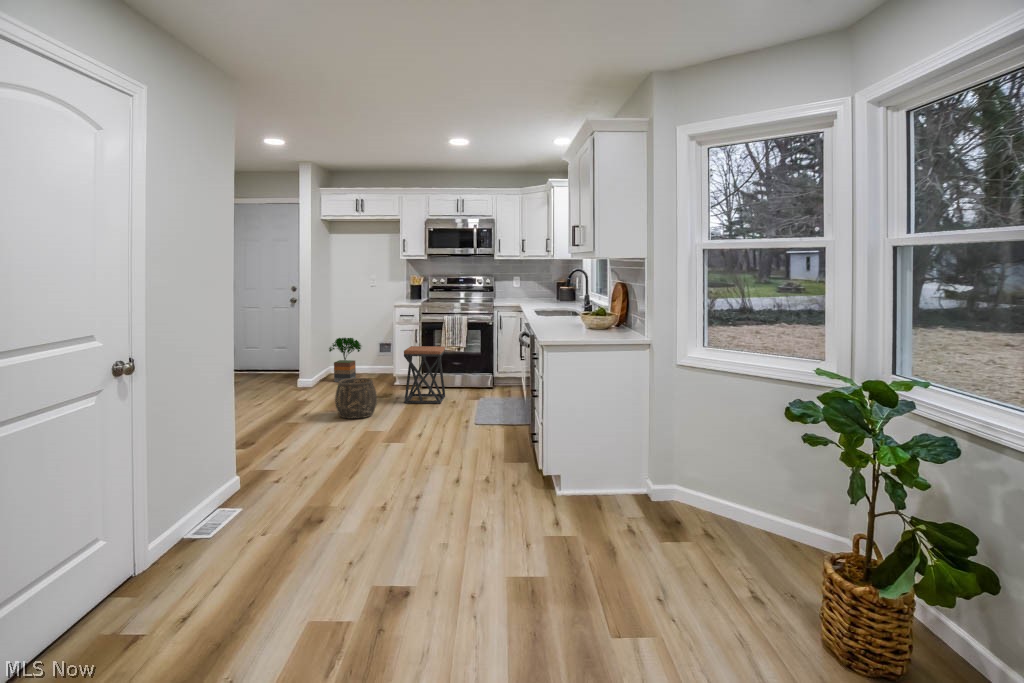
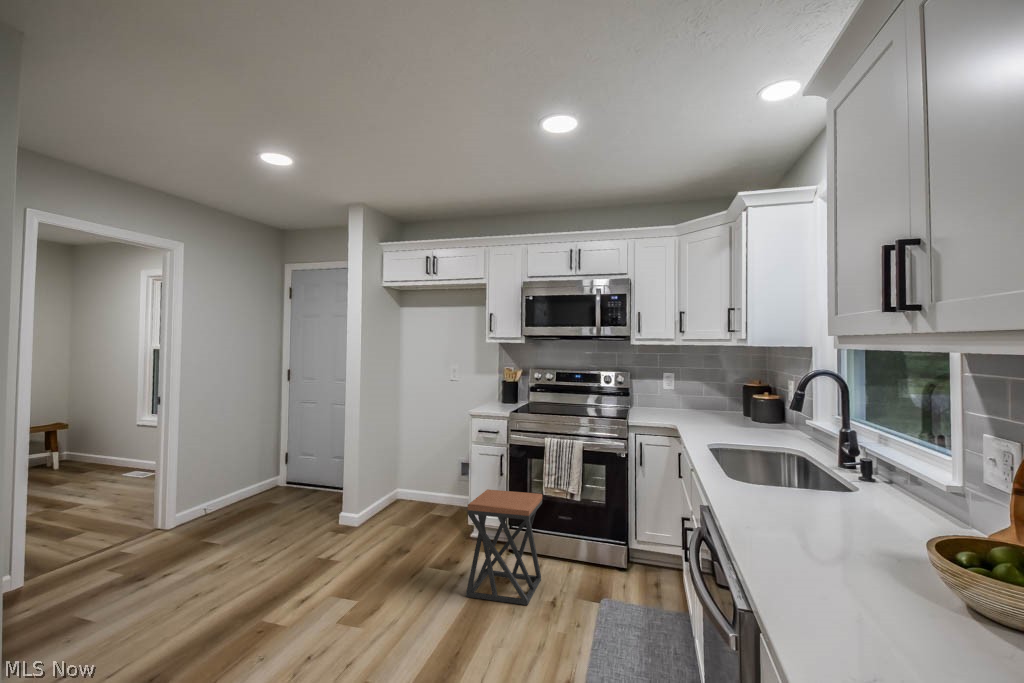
potted tree: present [329,338,361,382] -> none [379,455,432,526]
woven basket: present [335,378,377,419] -> none [331,557,408,645]

